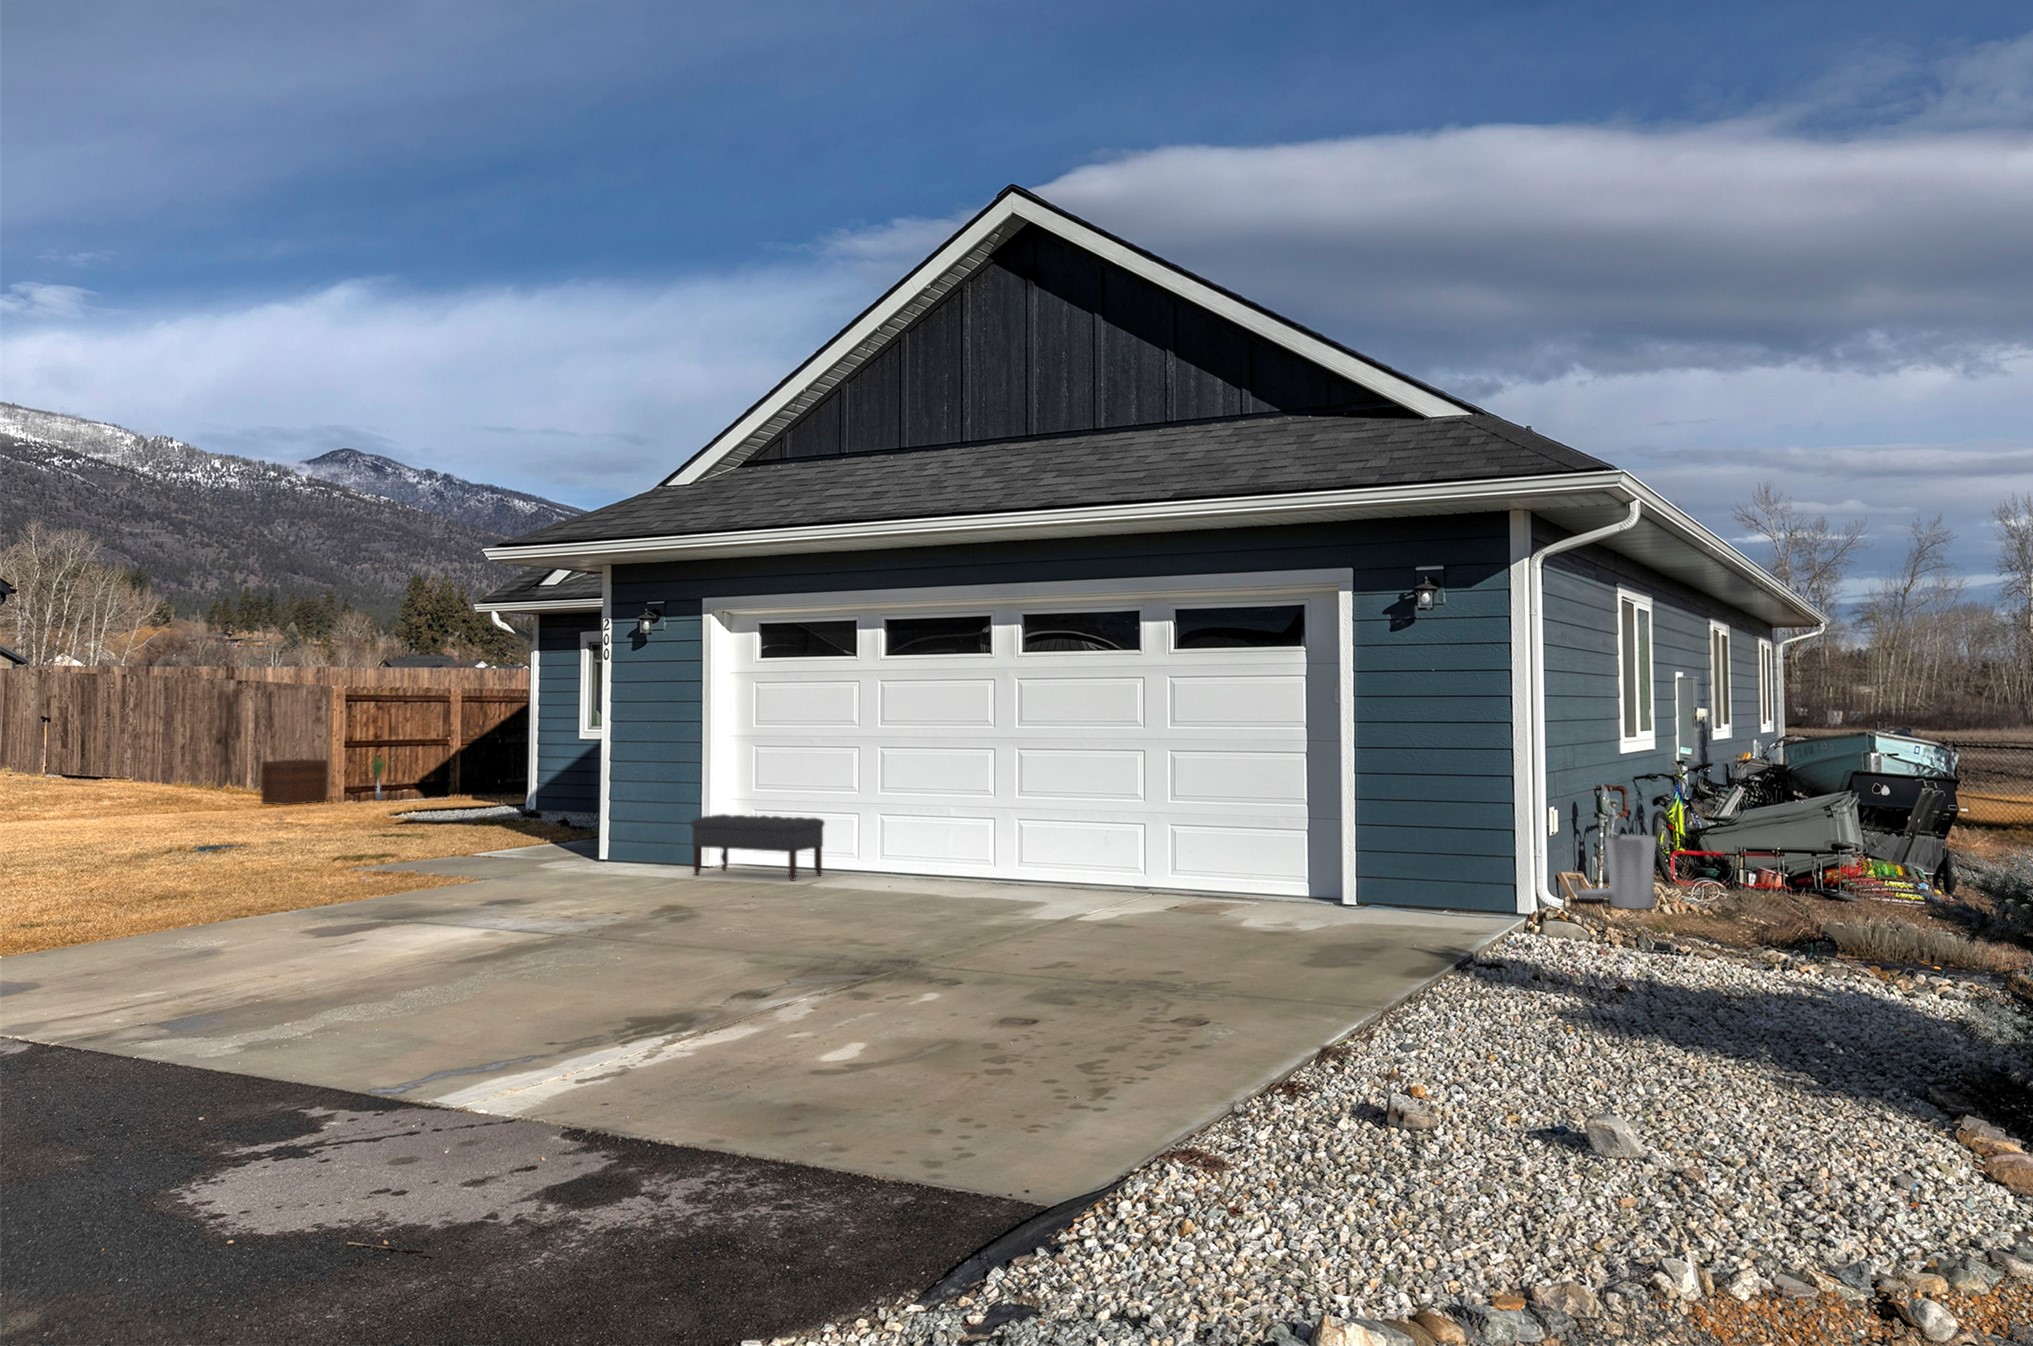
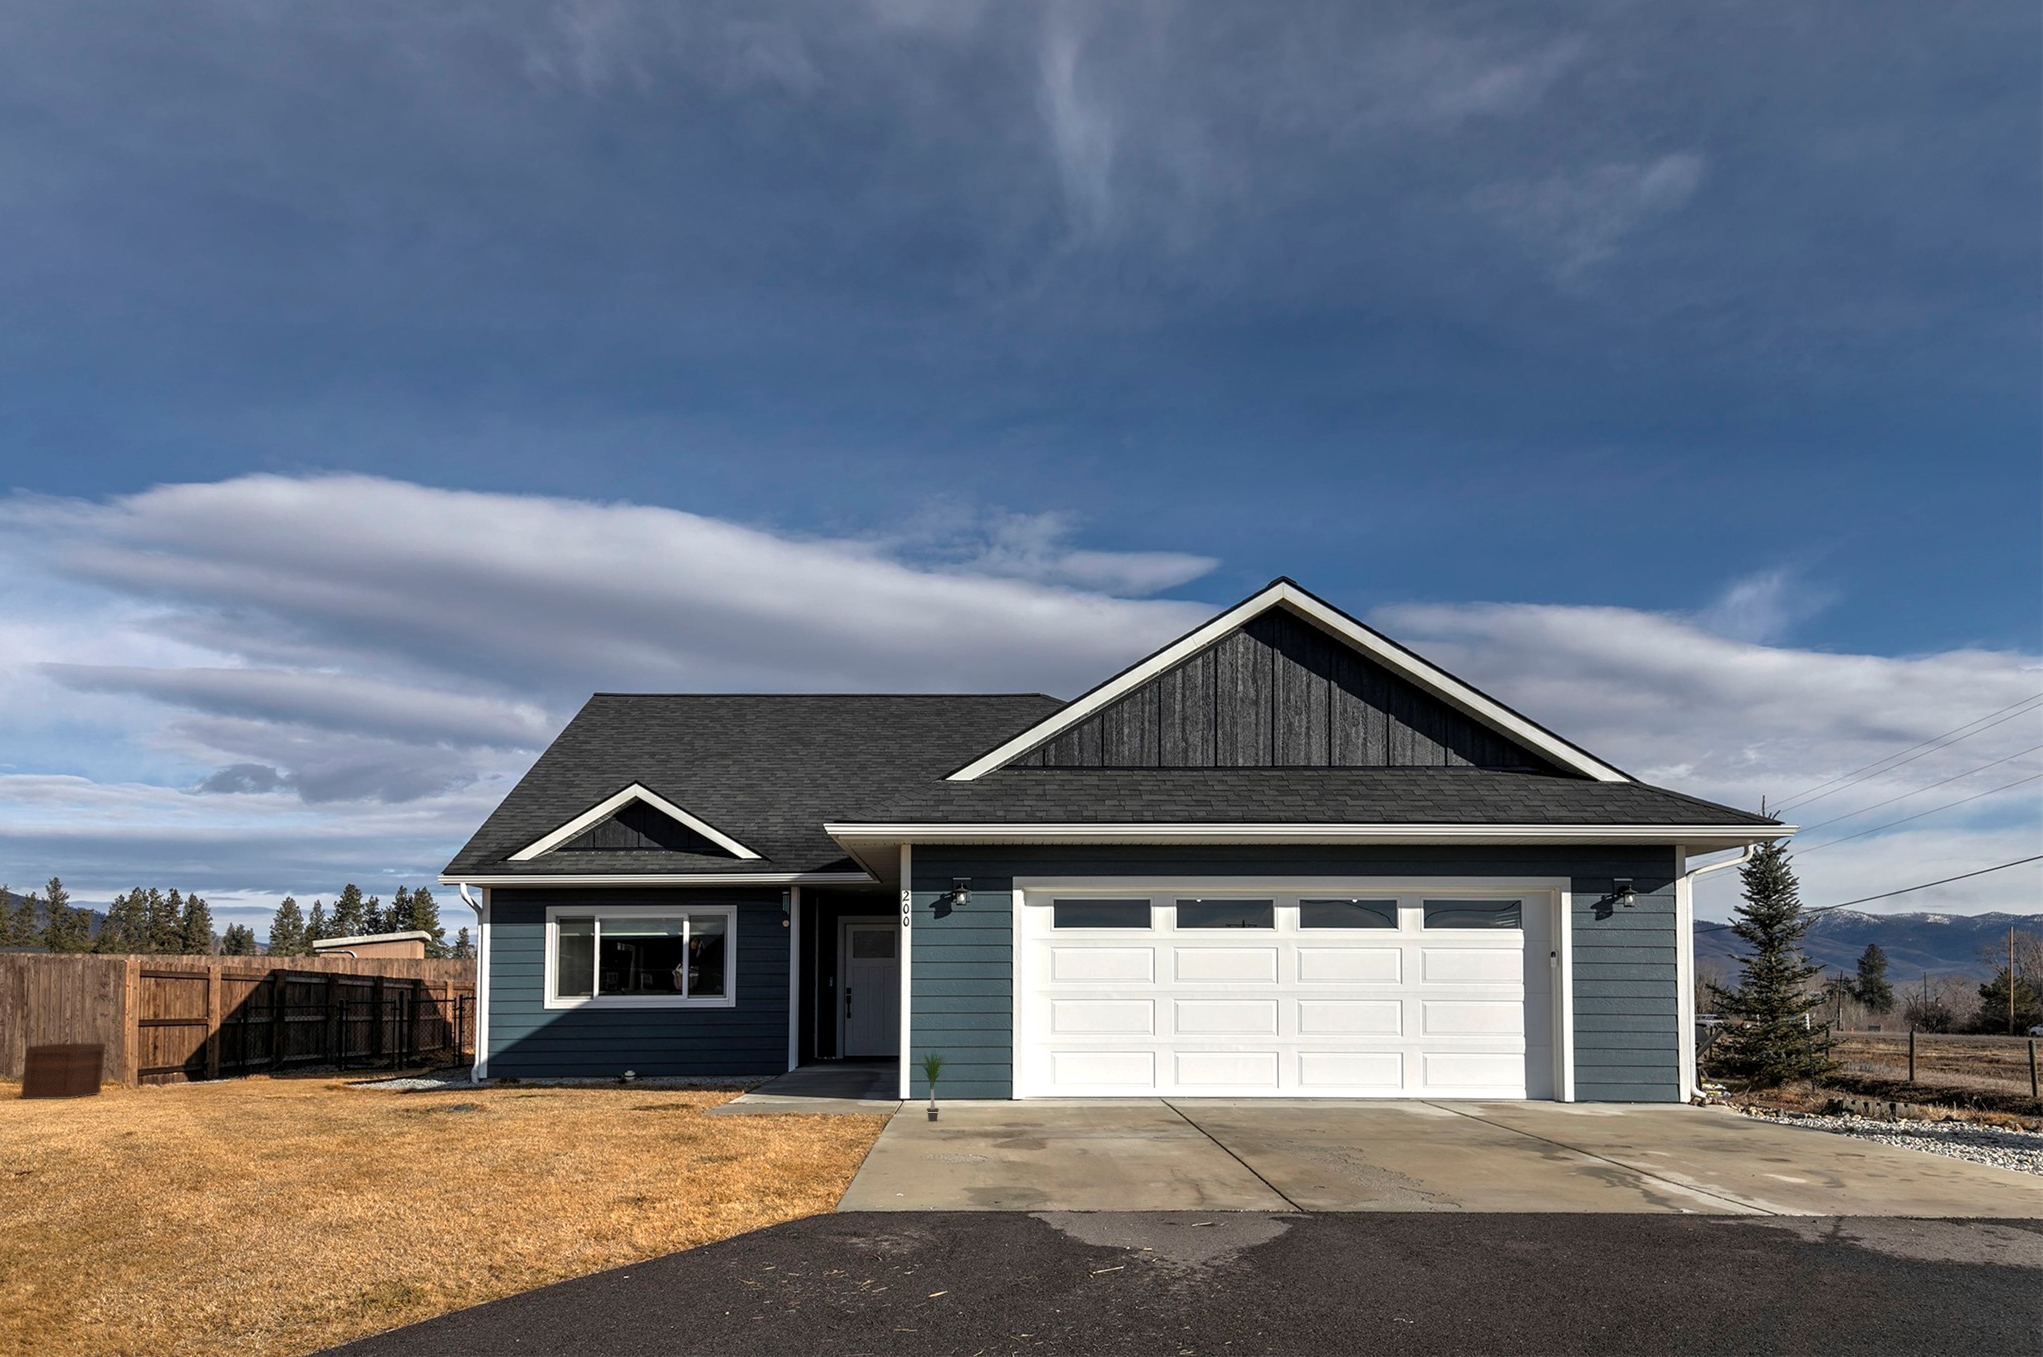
potted plant: present [372,757,384,800] -> present [921,1049,946,1121]
bench: present [691,814,824,881] -> none [1023,1064,1135,1119]
trash can: present [1574,835,1656,909] -> none [1655,1053,1719,1100]

